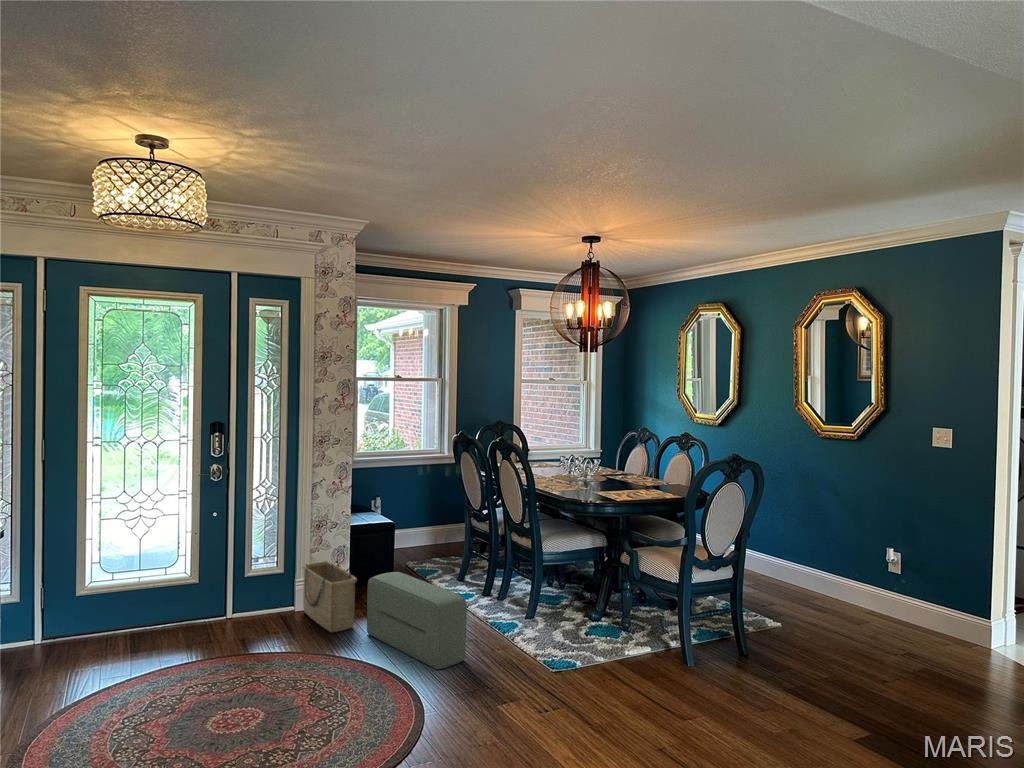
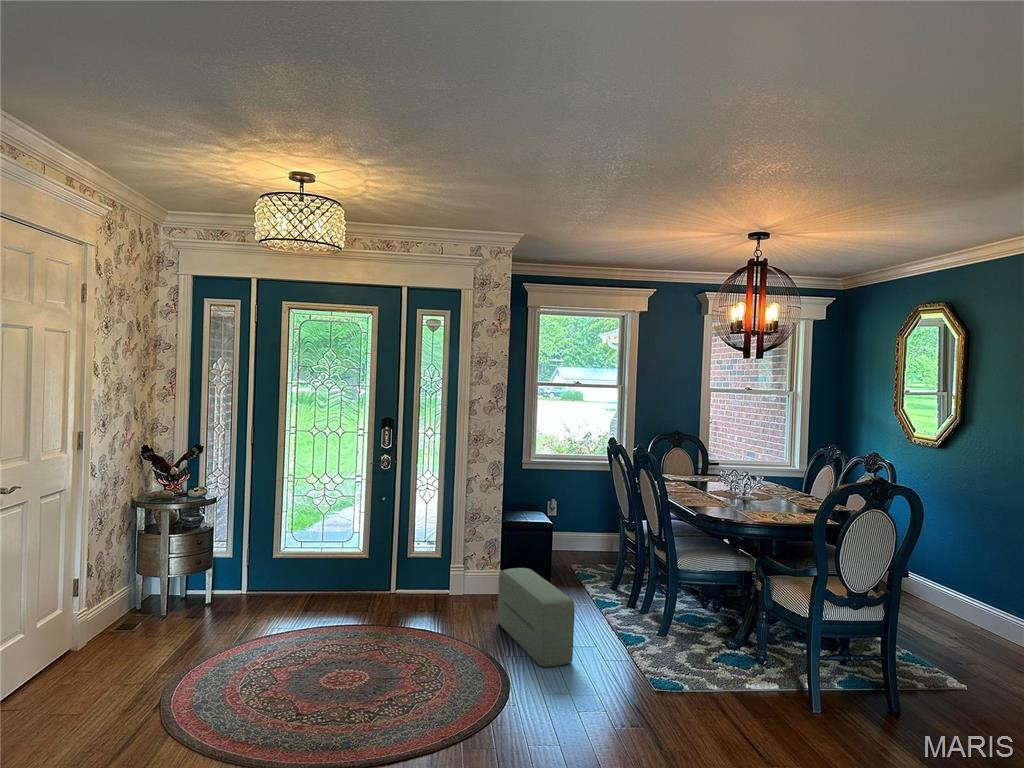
basket: present [302,561,357,632] -> none [454,551,493,617]

